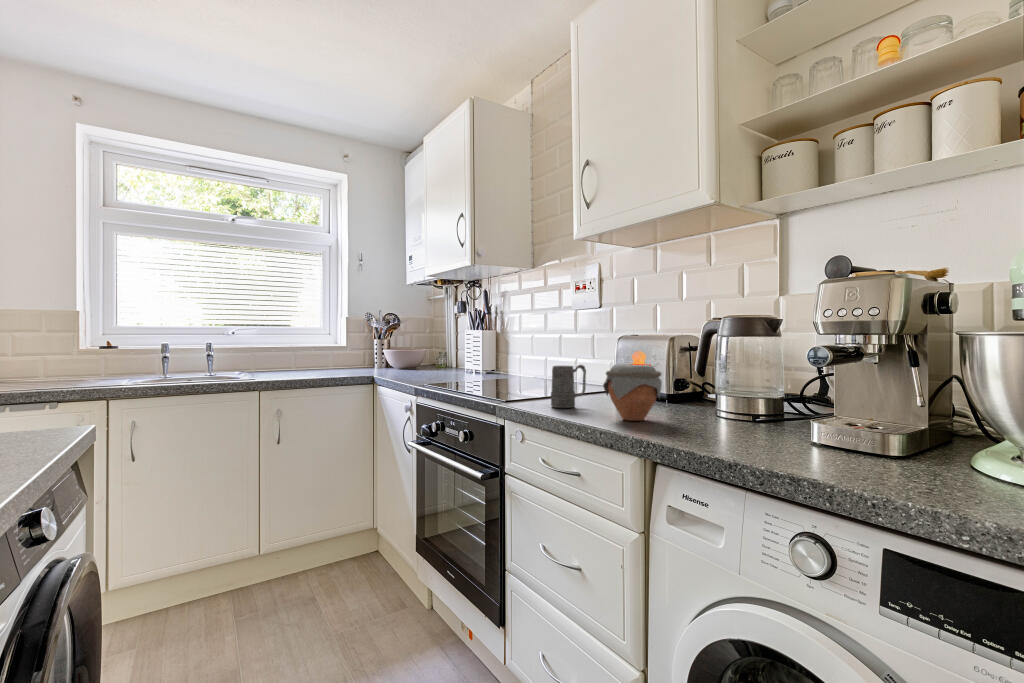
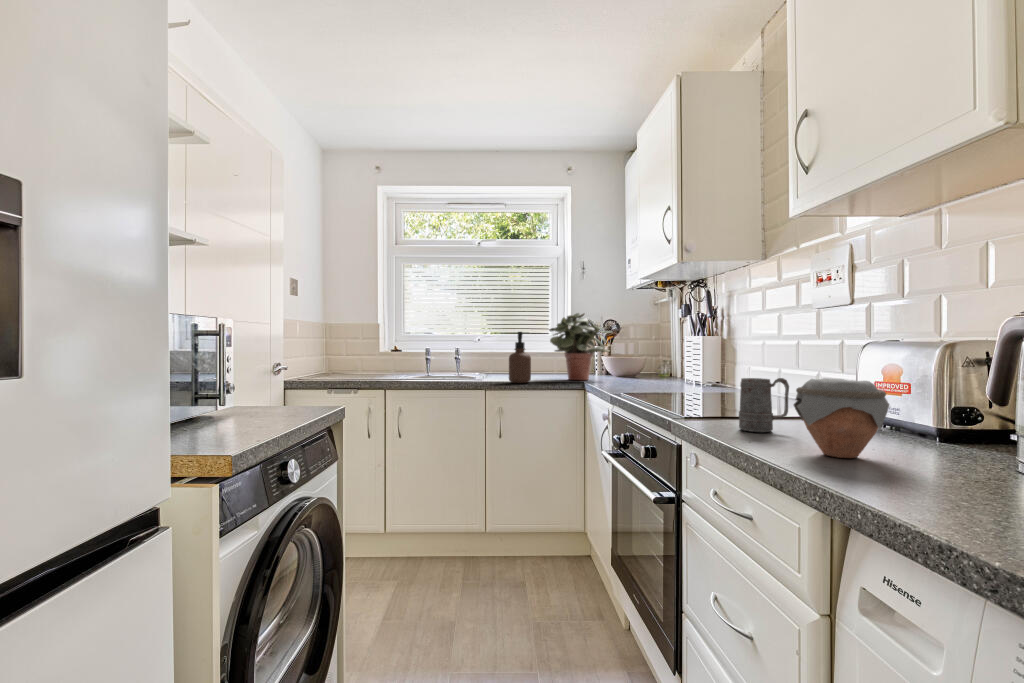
potted plant: none [334,307,399,373] -> present [549,313,612,380]
soap dispenser: none [294,325,319,379] -> present [509,332,531,383]

